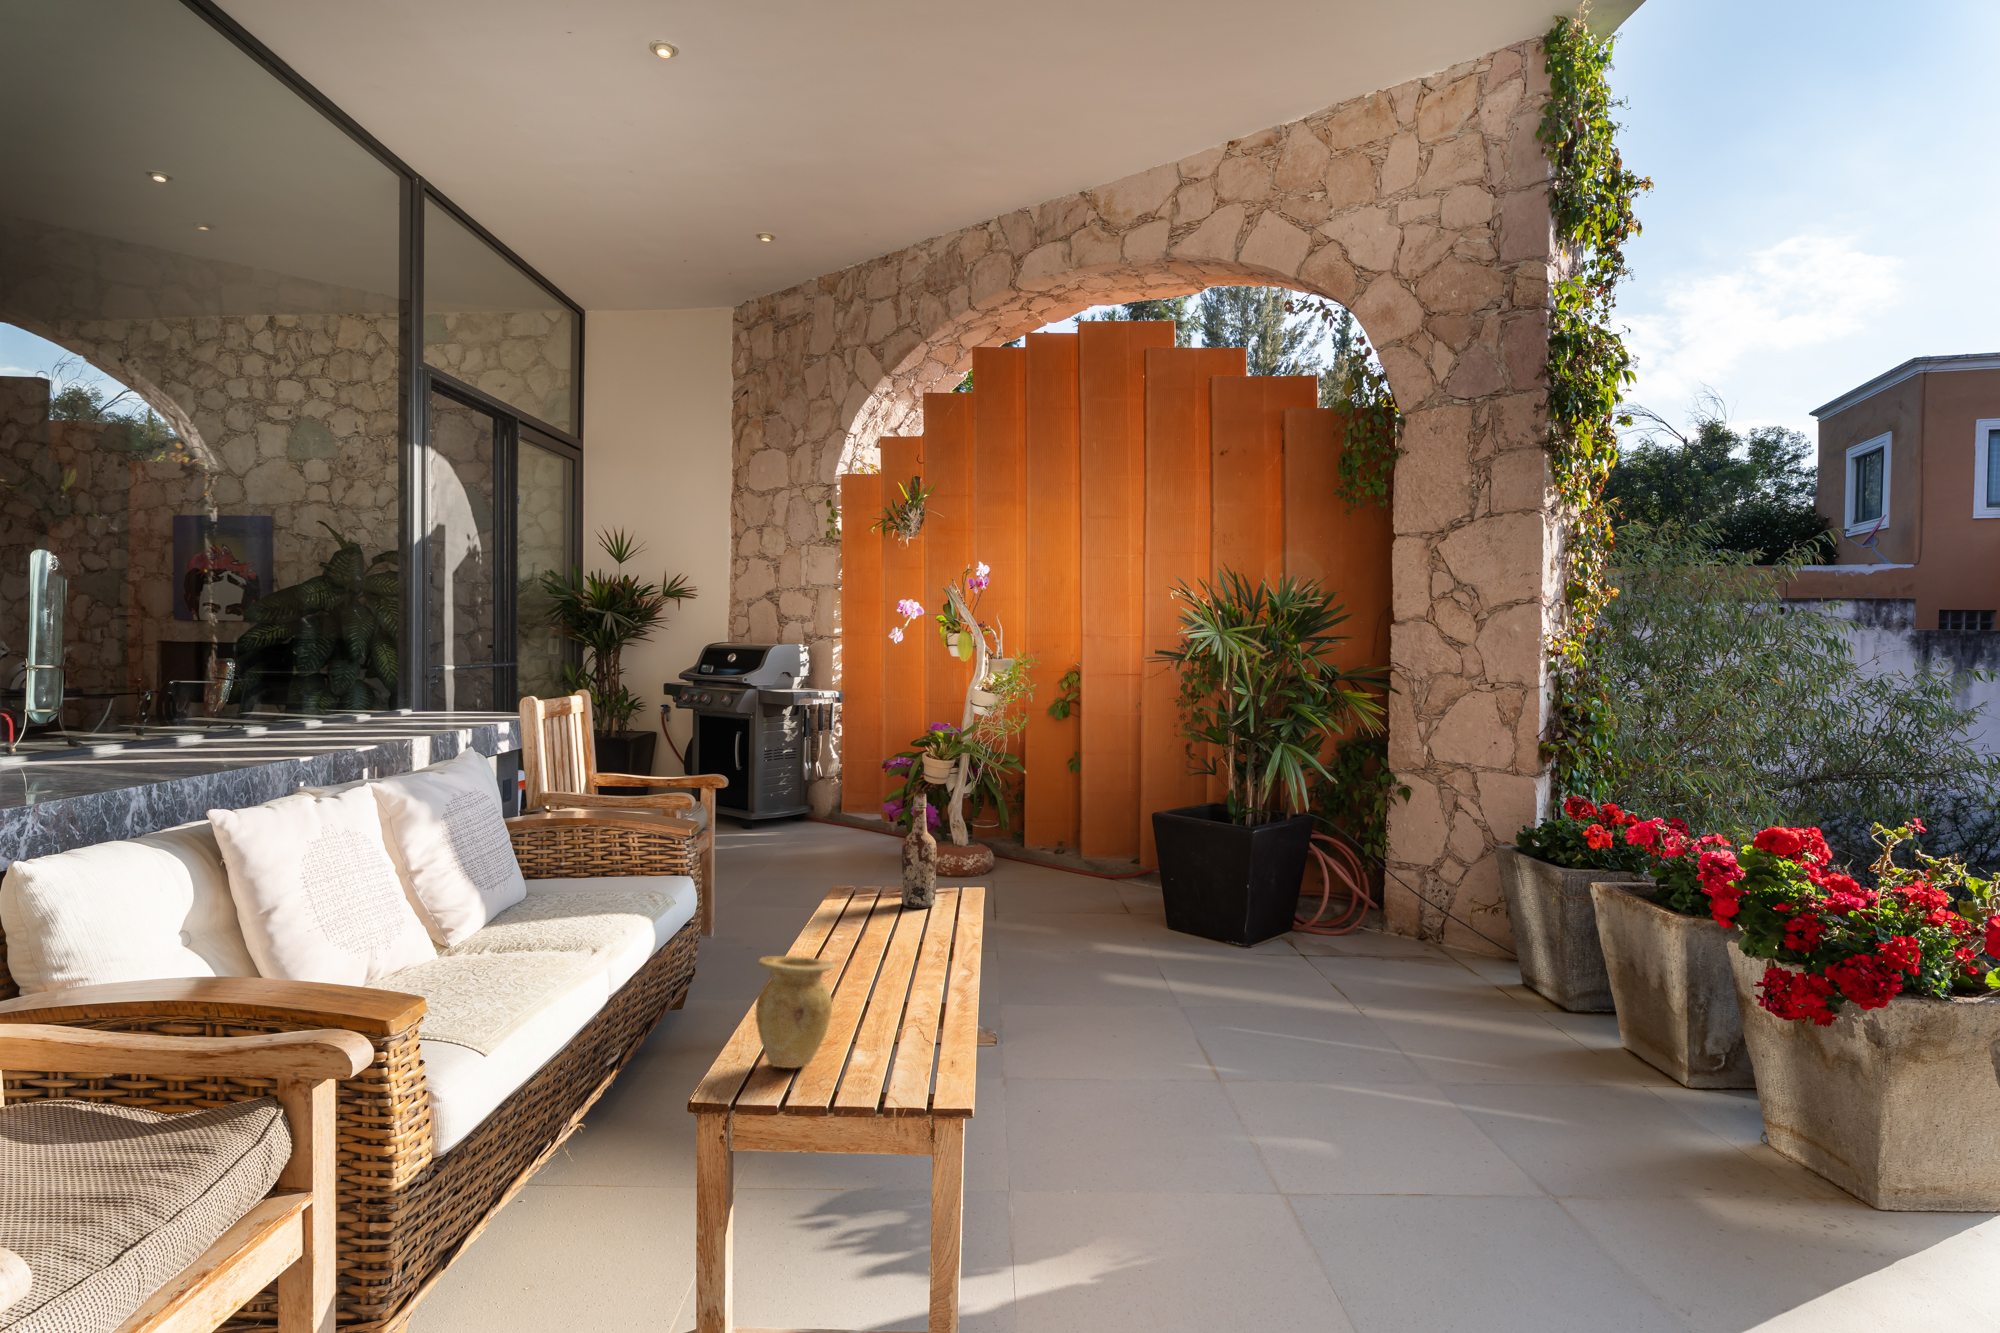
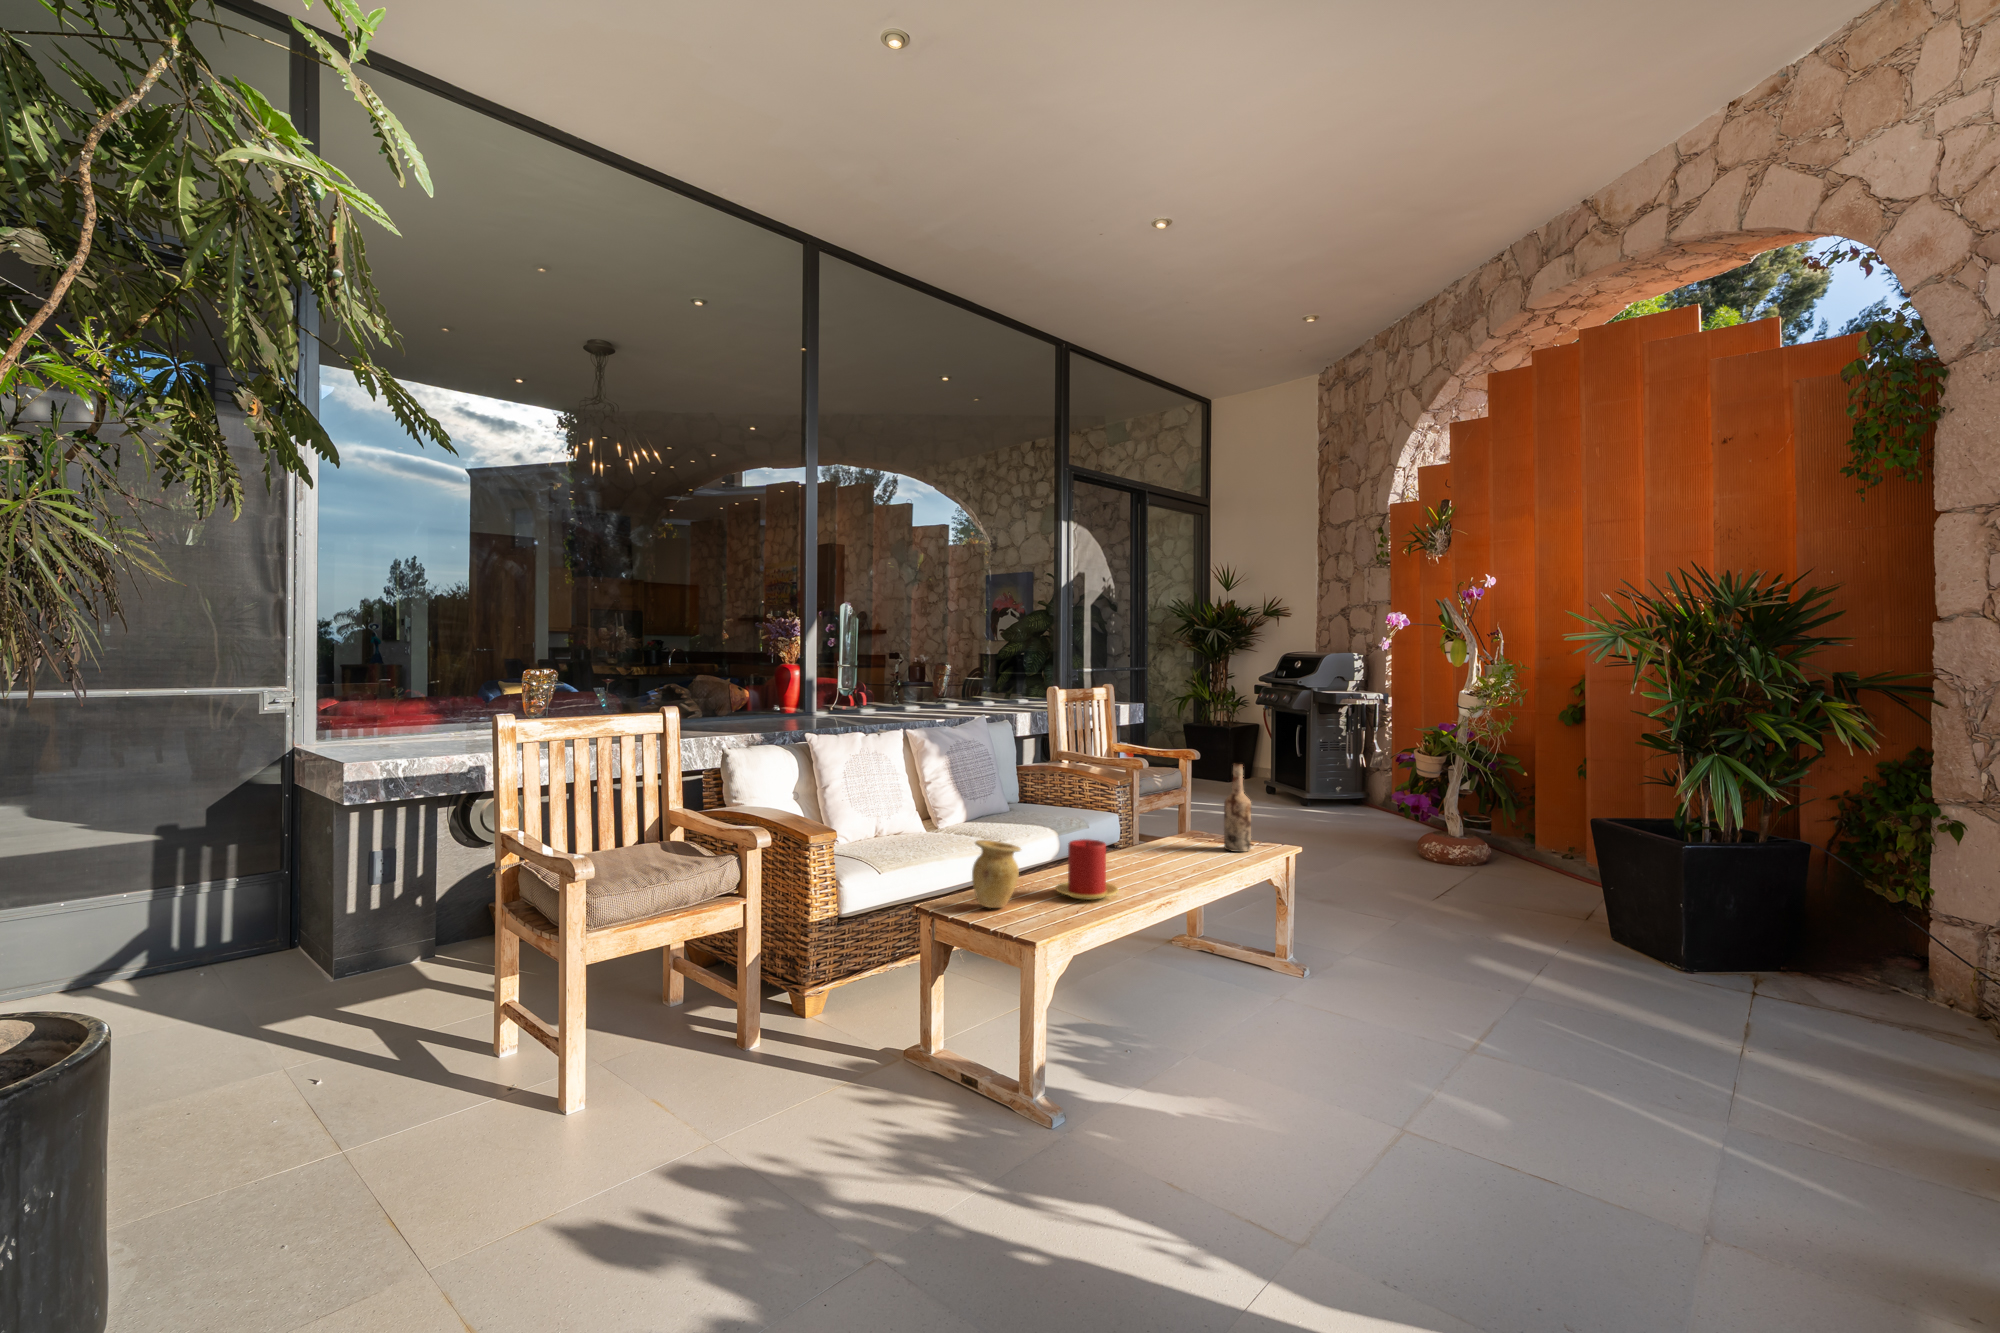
candle: none [829,927,922,1020] -> present [1056,839,1118,900]

